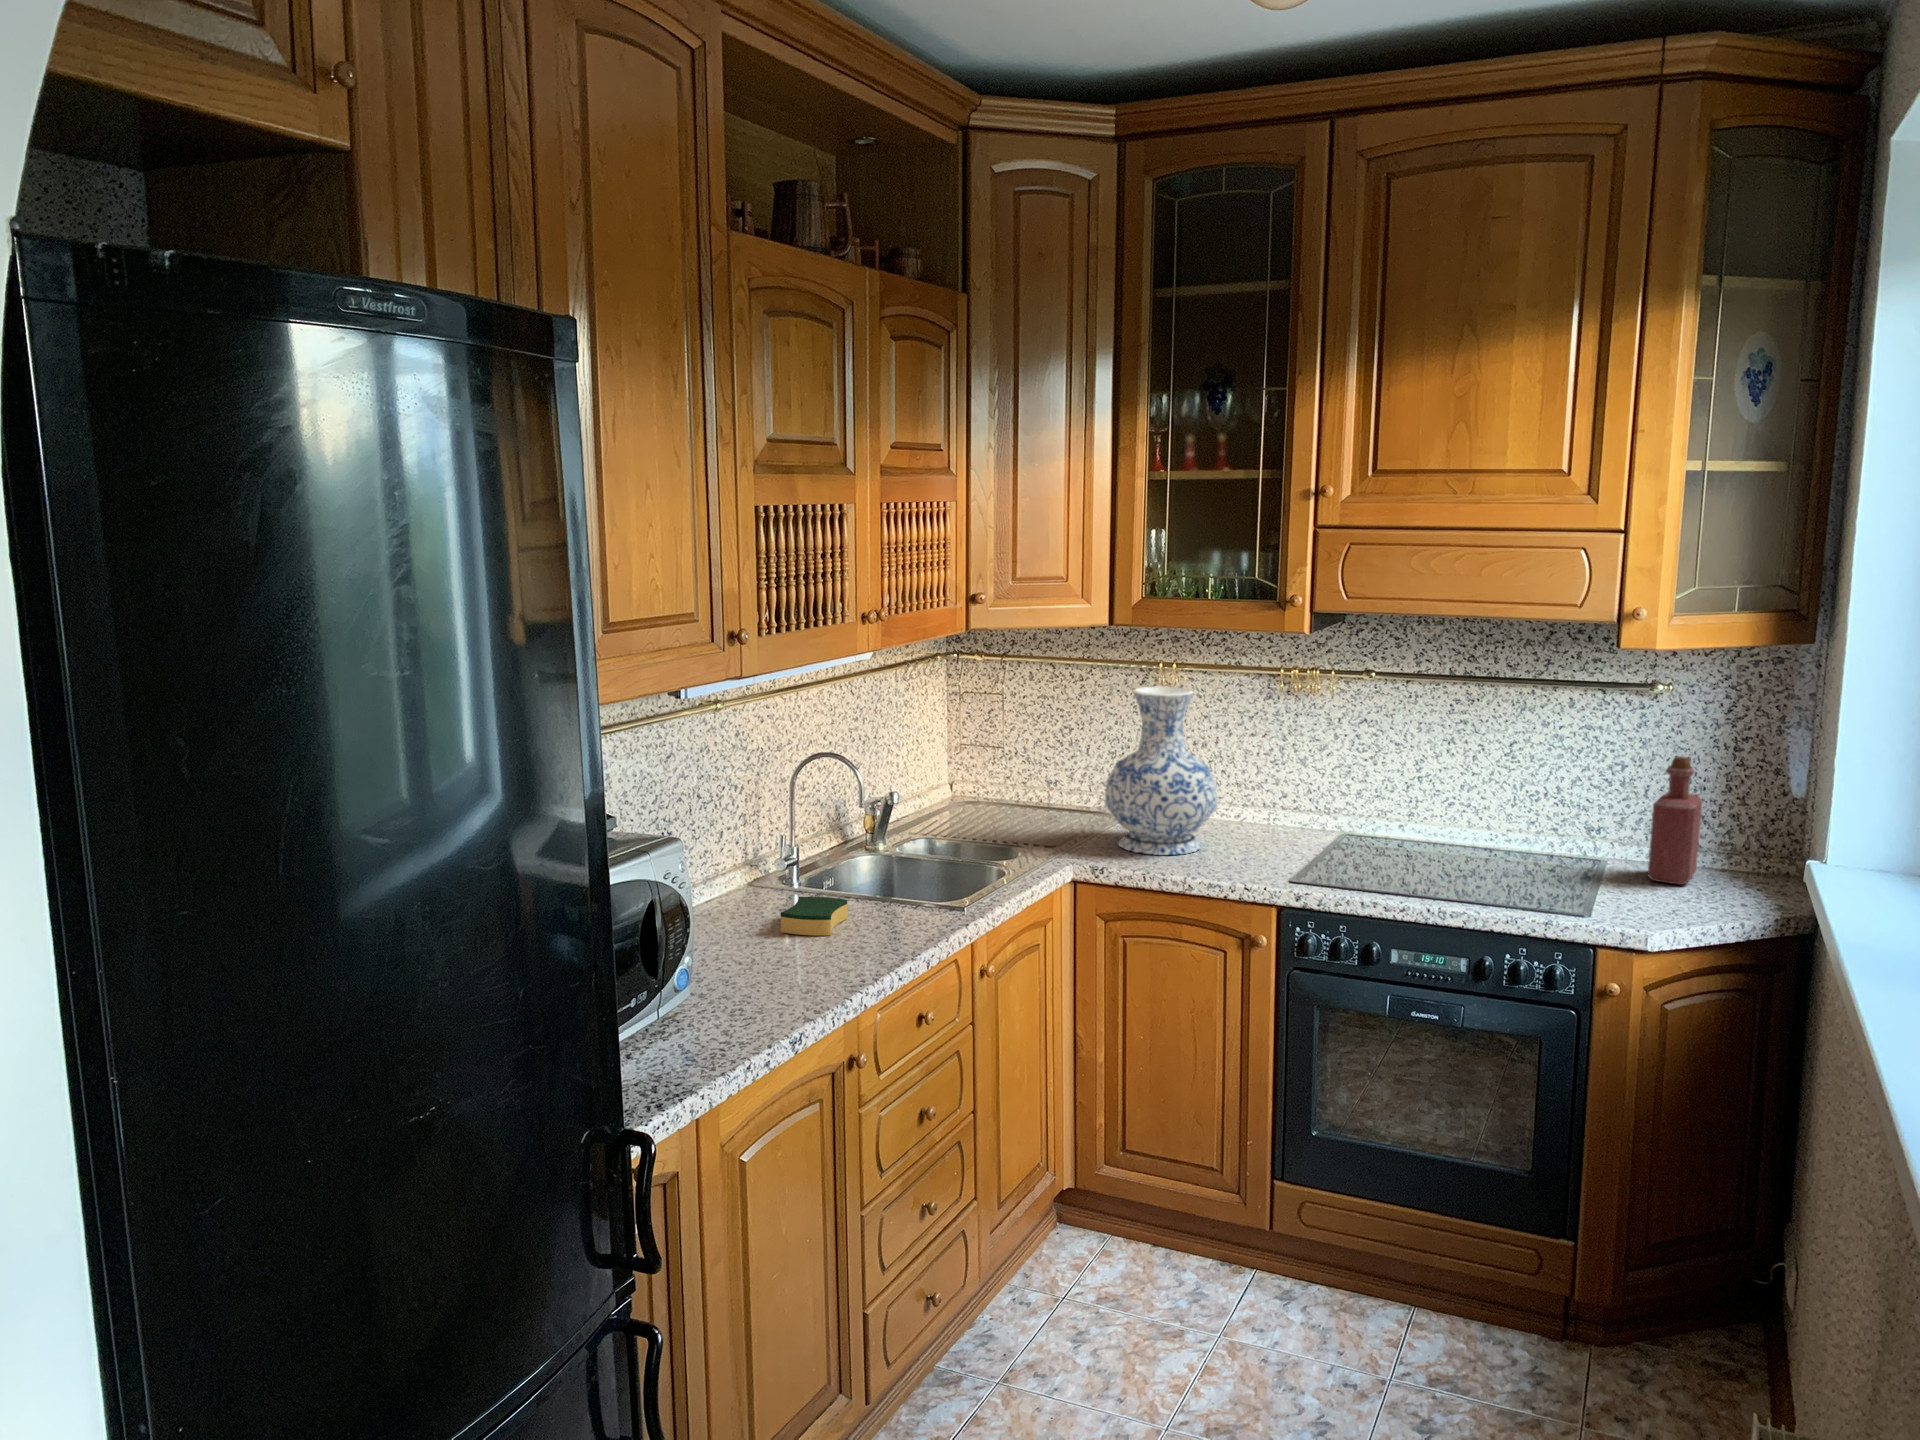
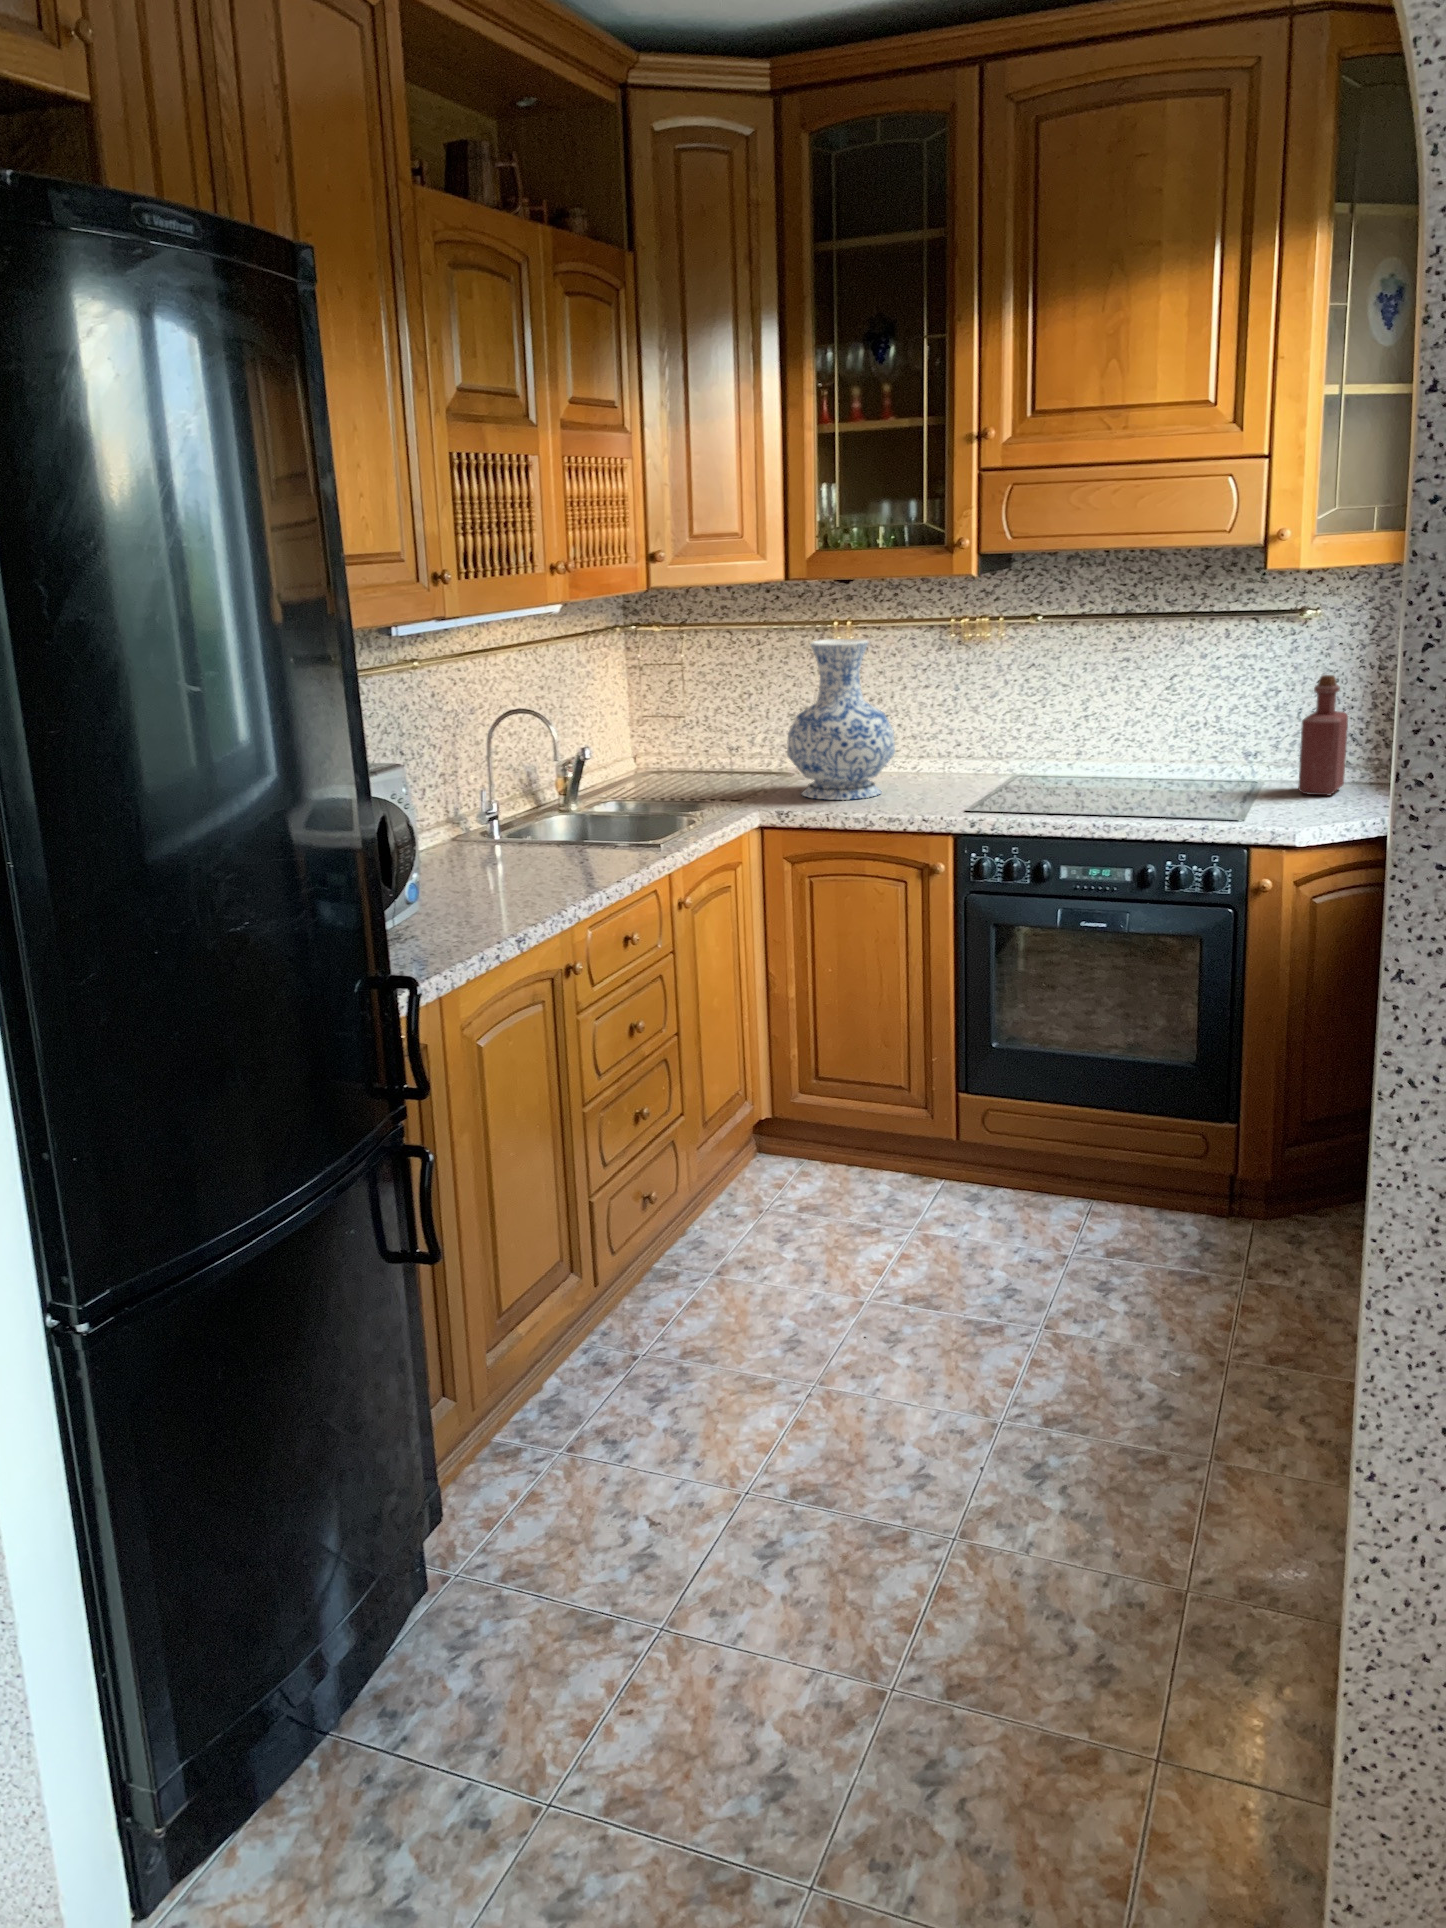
sponge: present [781,897,848,936] -> none [491,838,552,869]

